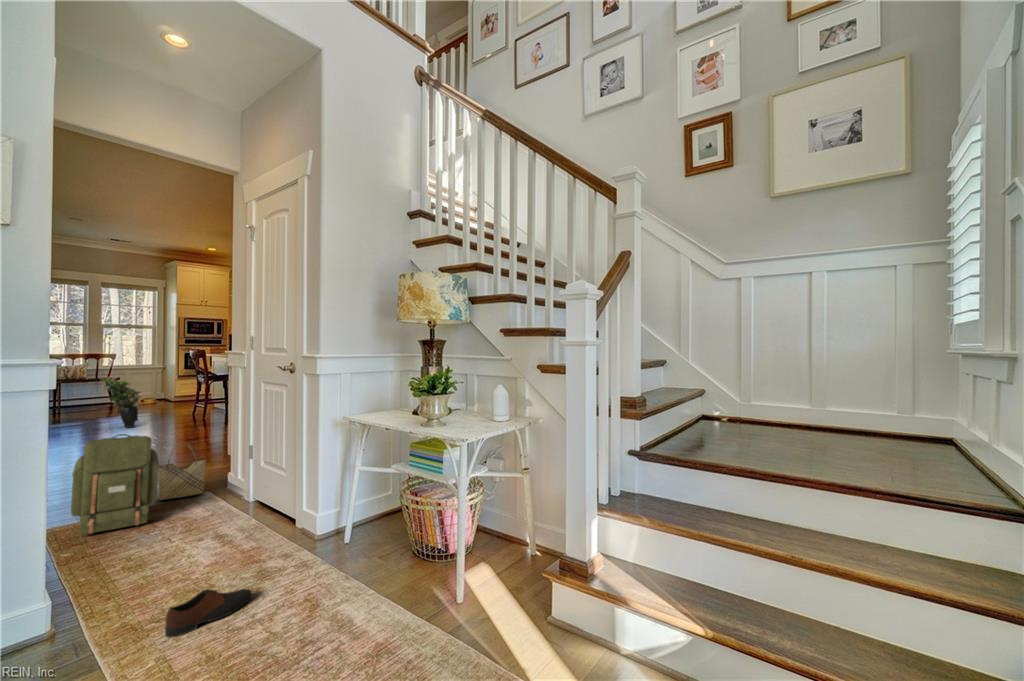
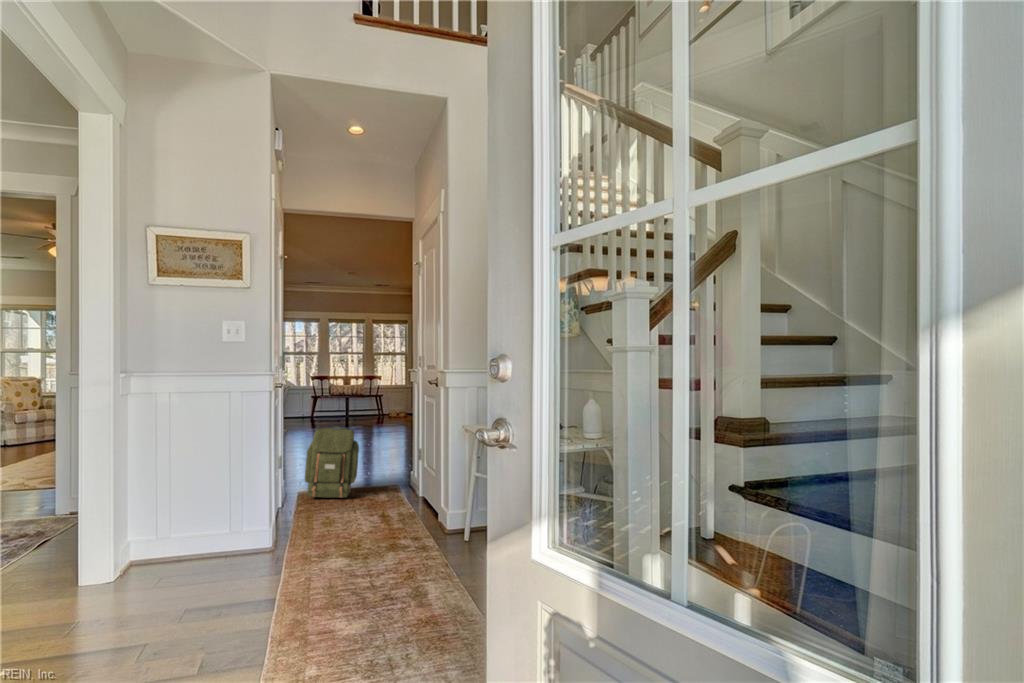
potted plant: present [100,377,141,428] -> none [363,391,388,434]
woven basket: present [158,442,206,500] -> none [364,441,397,486]
shoe: present [165,589,252,637] -> none [314,541,376,569]

